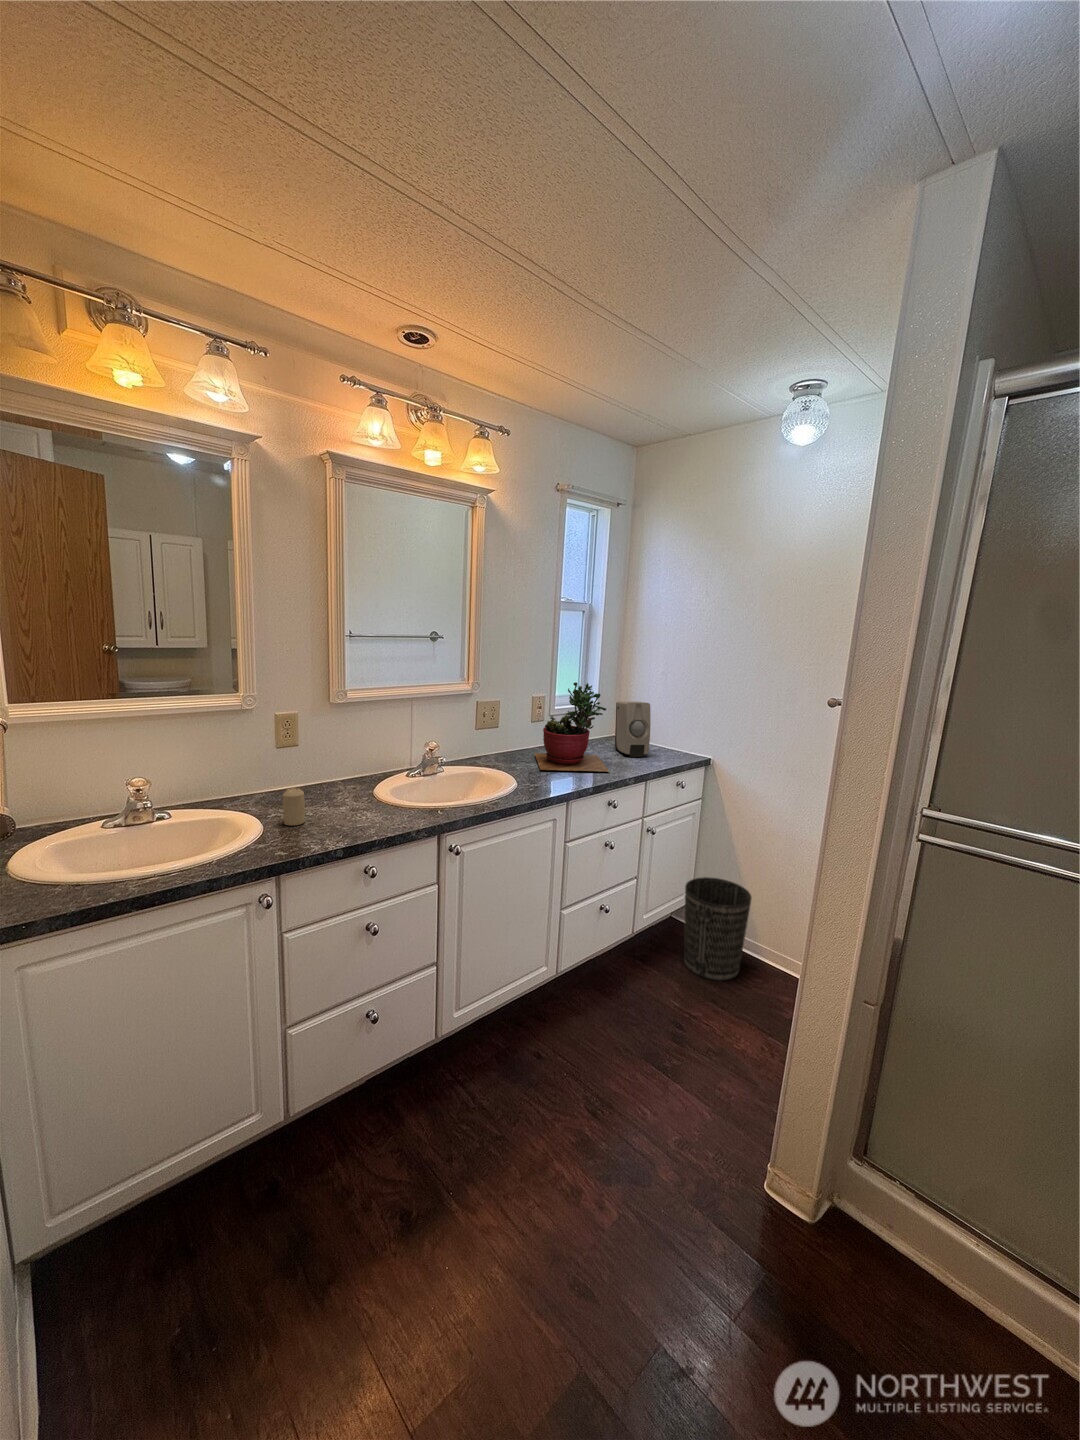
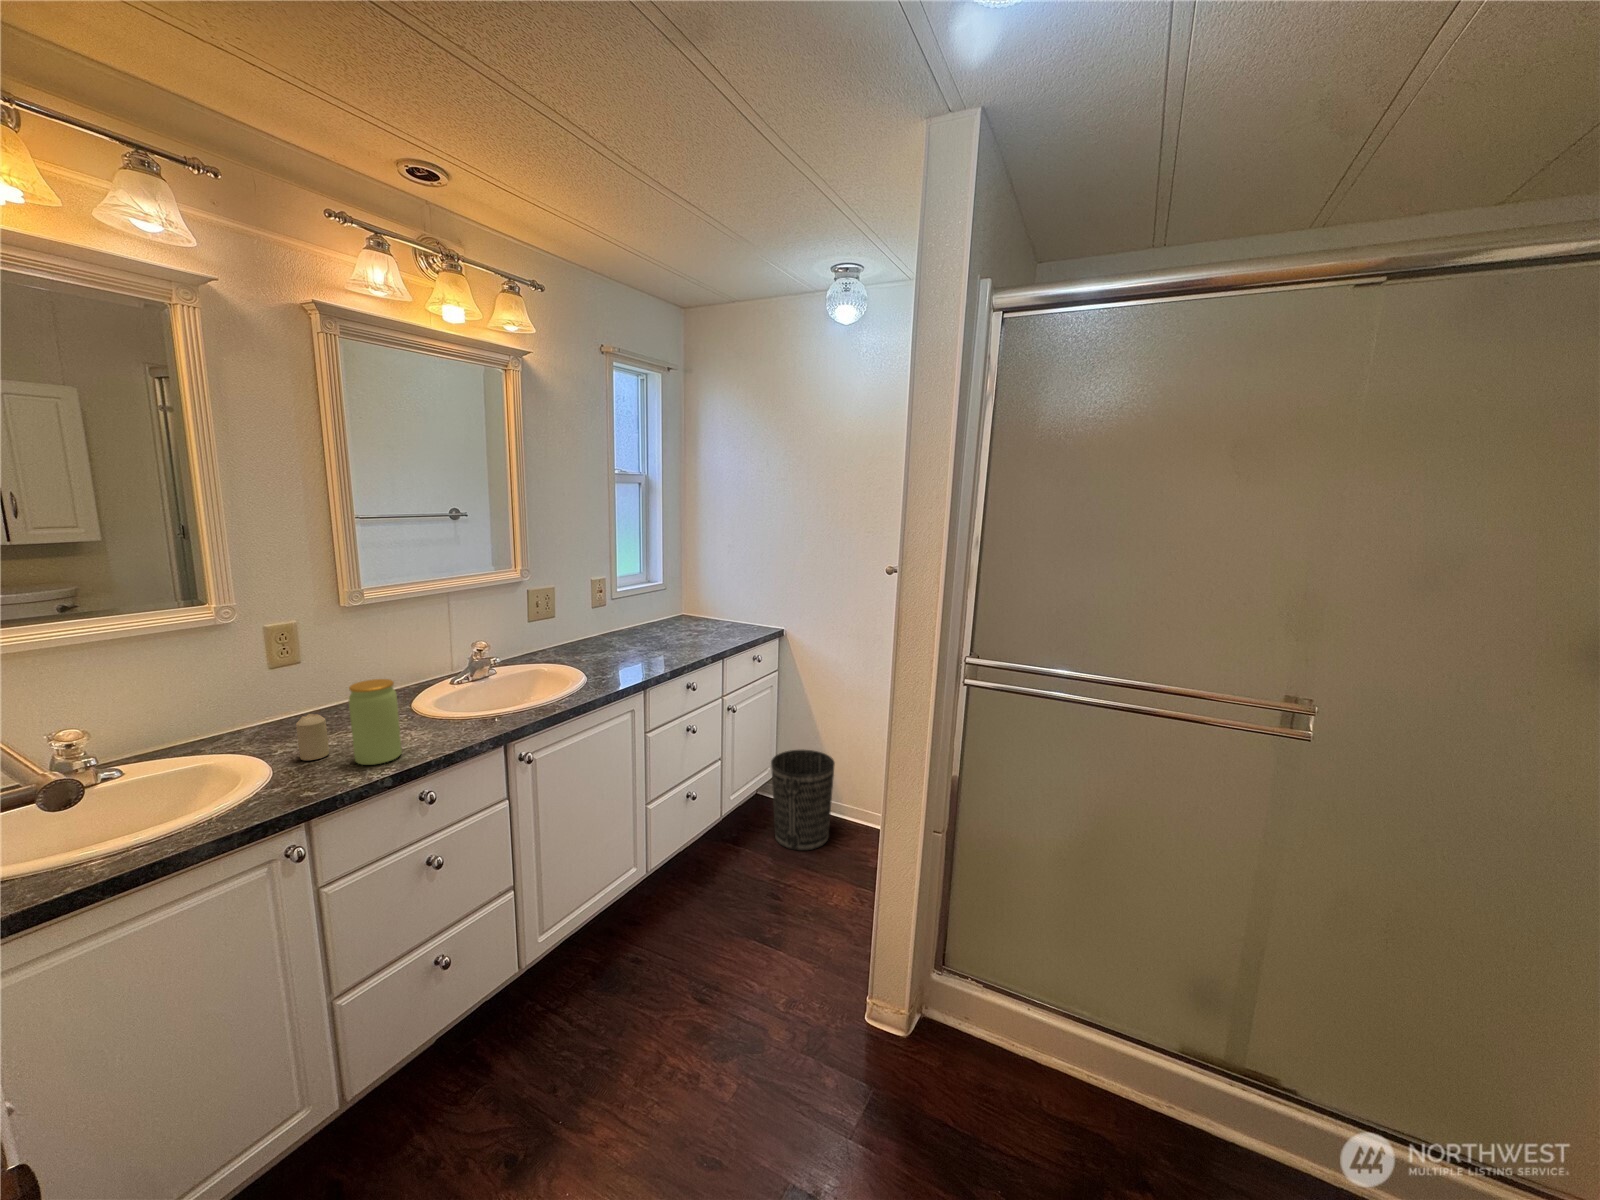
succulent plant: present [535,682,609,772] -> none [599,561,685,660]
soap dispenser: present [615,701,651,757] -> none [685,577,723,636]
jar: none [319,764,356,837] -> present [349,679,402,765]

